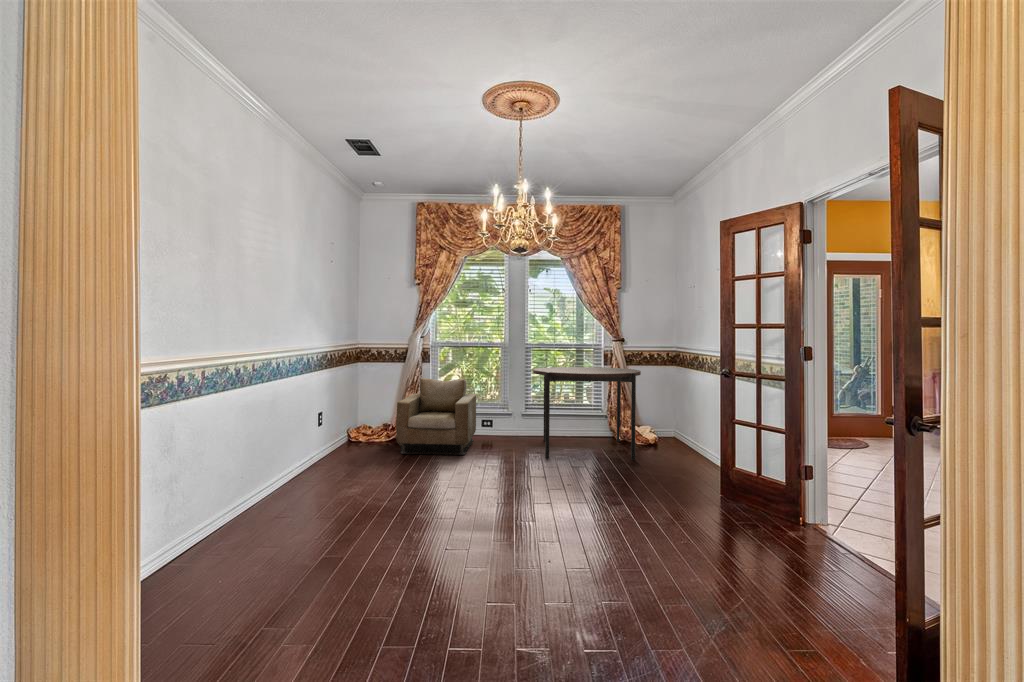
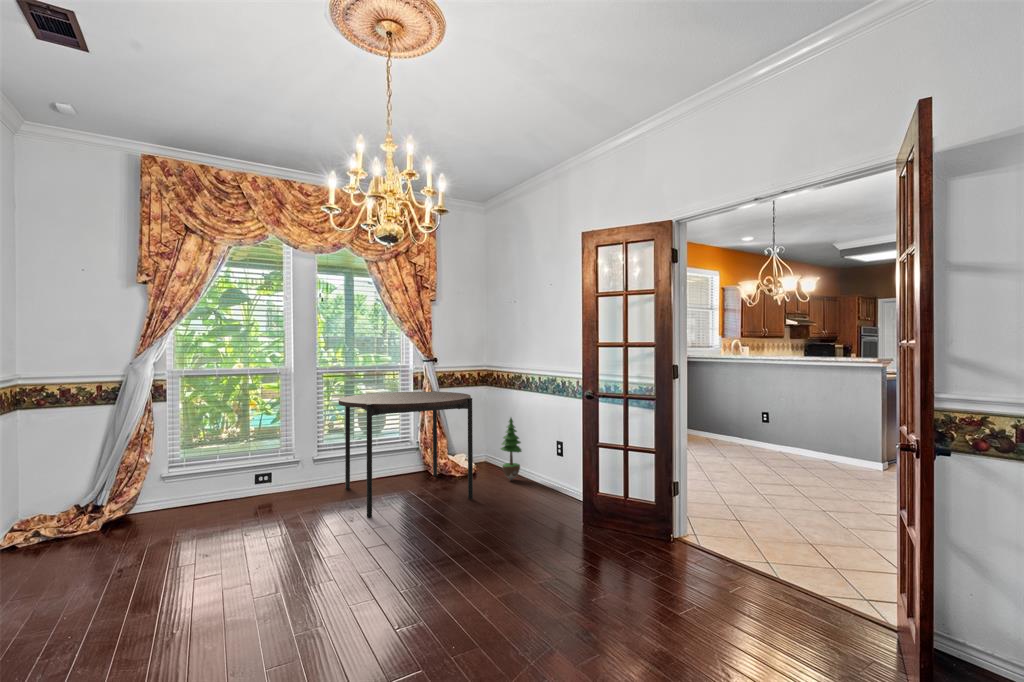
armchair: present [396,378,476,455] -> none [109,421,250,556]
potted tree: none [673,394,695,453] -> present [501,418,522,480]

